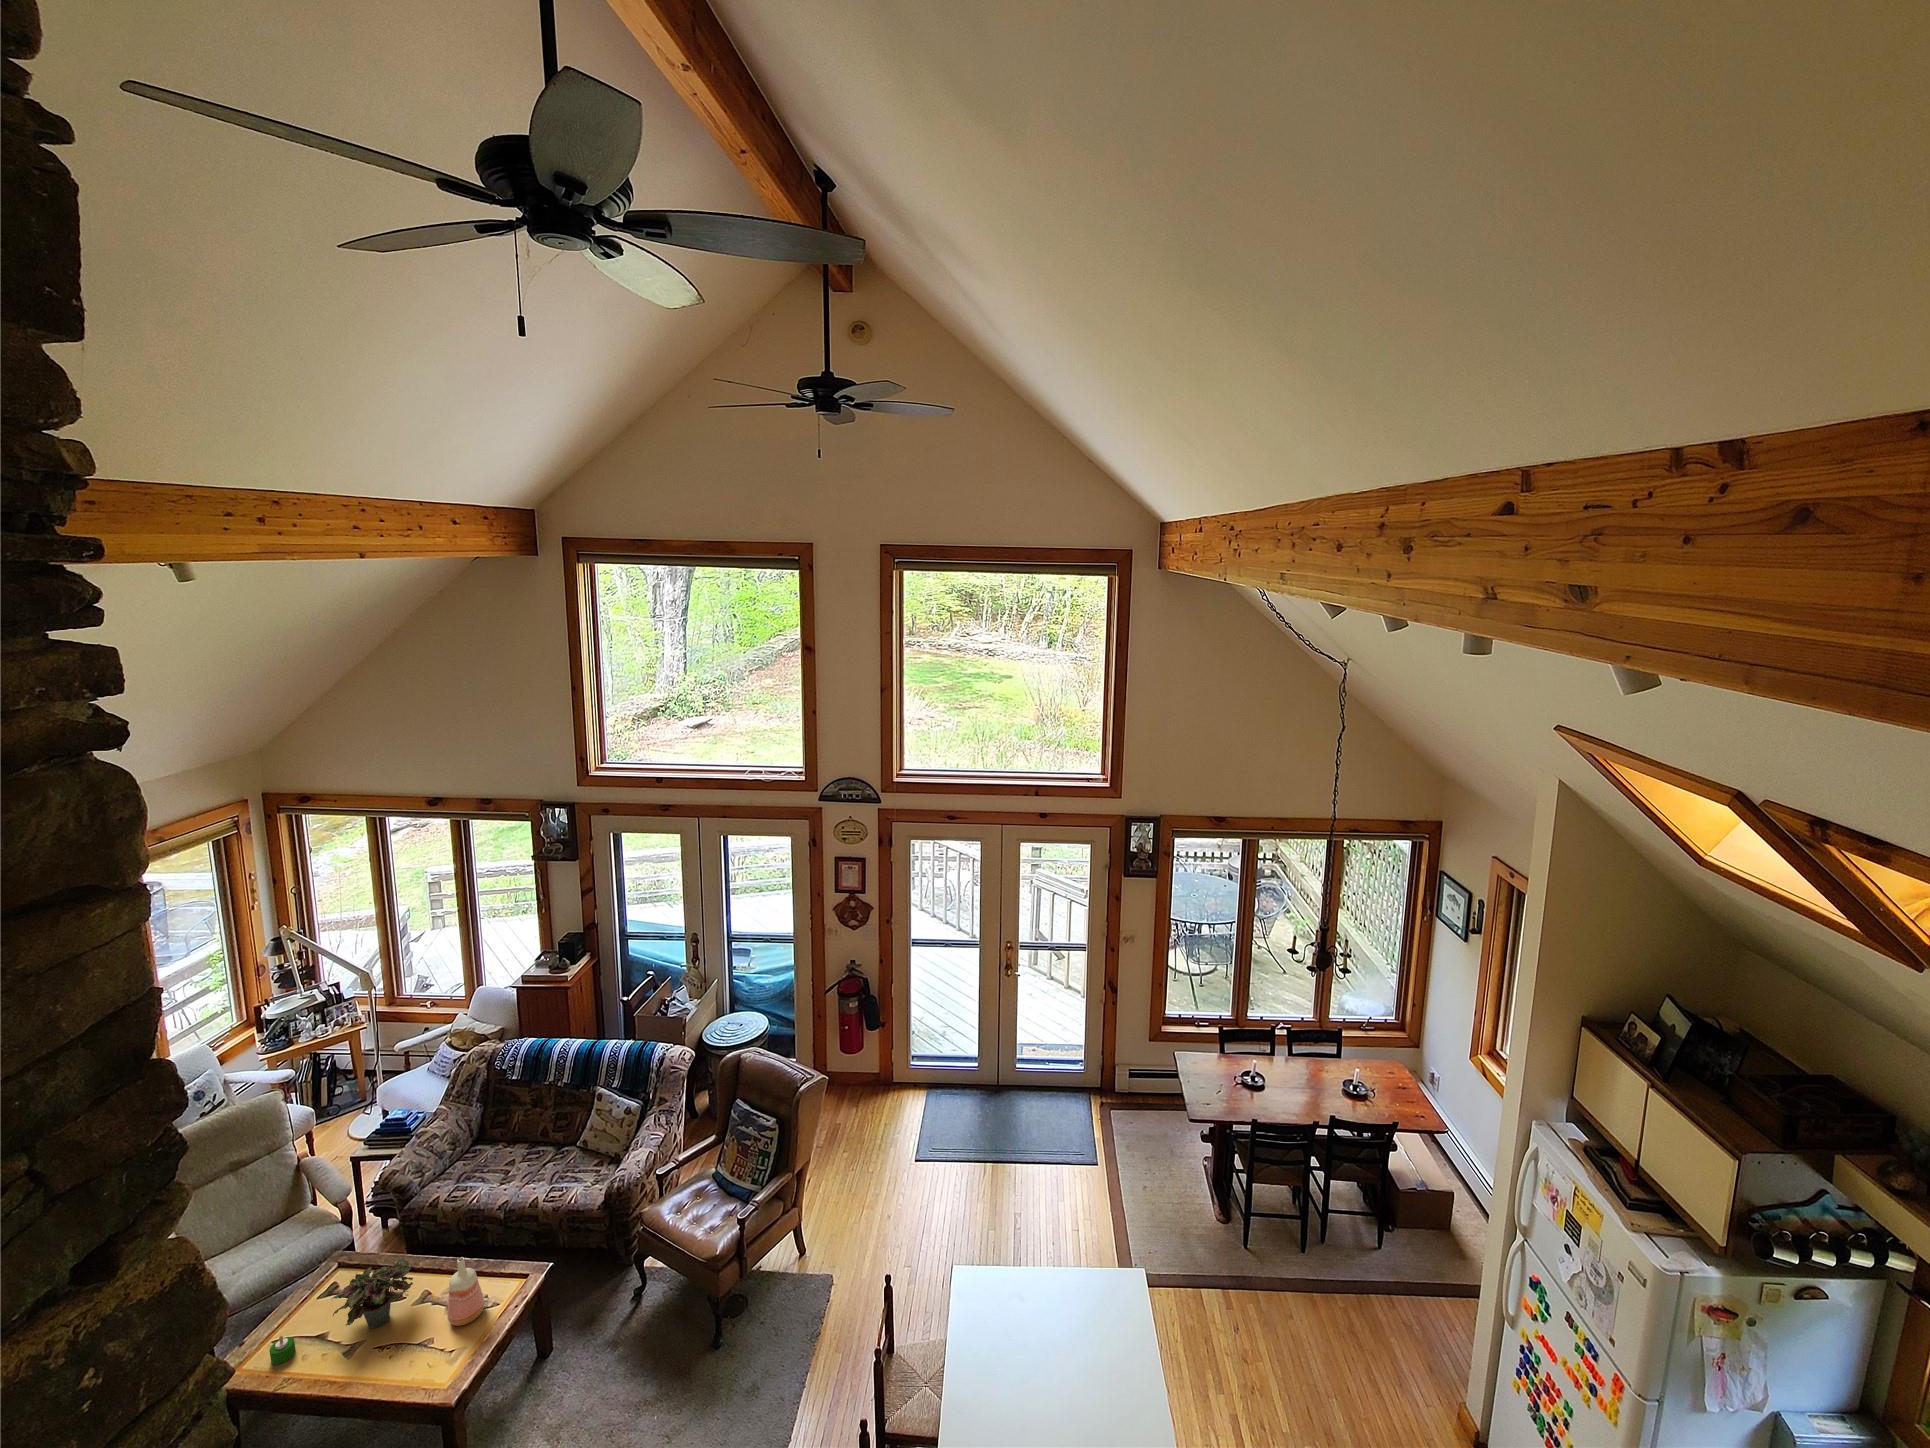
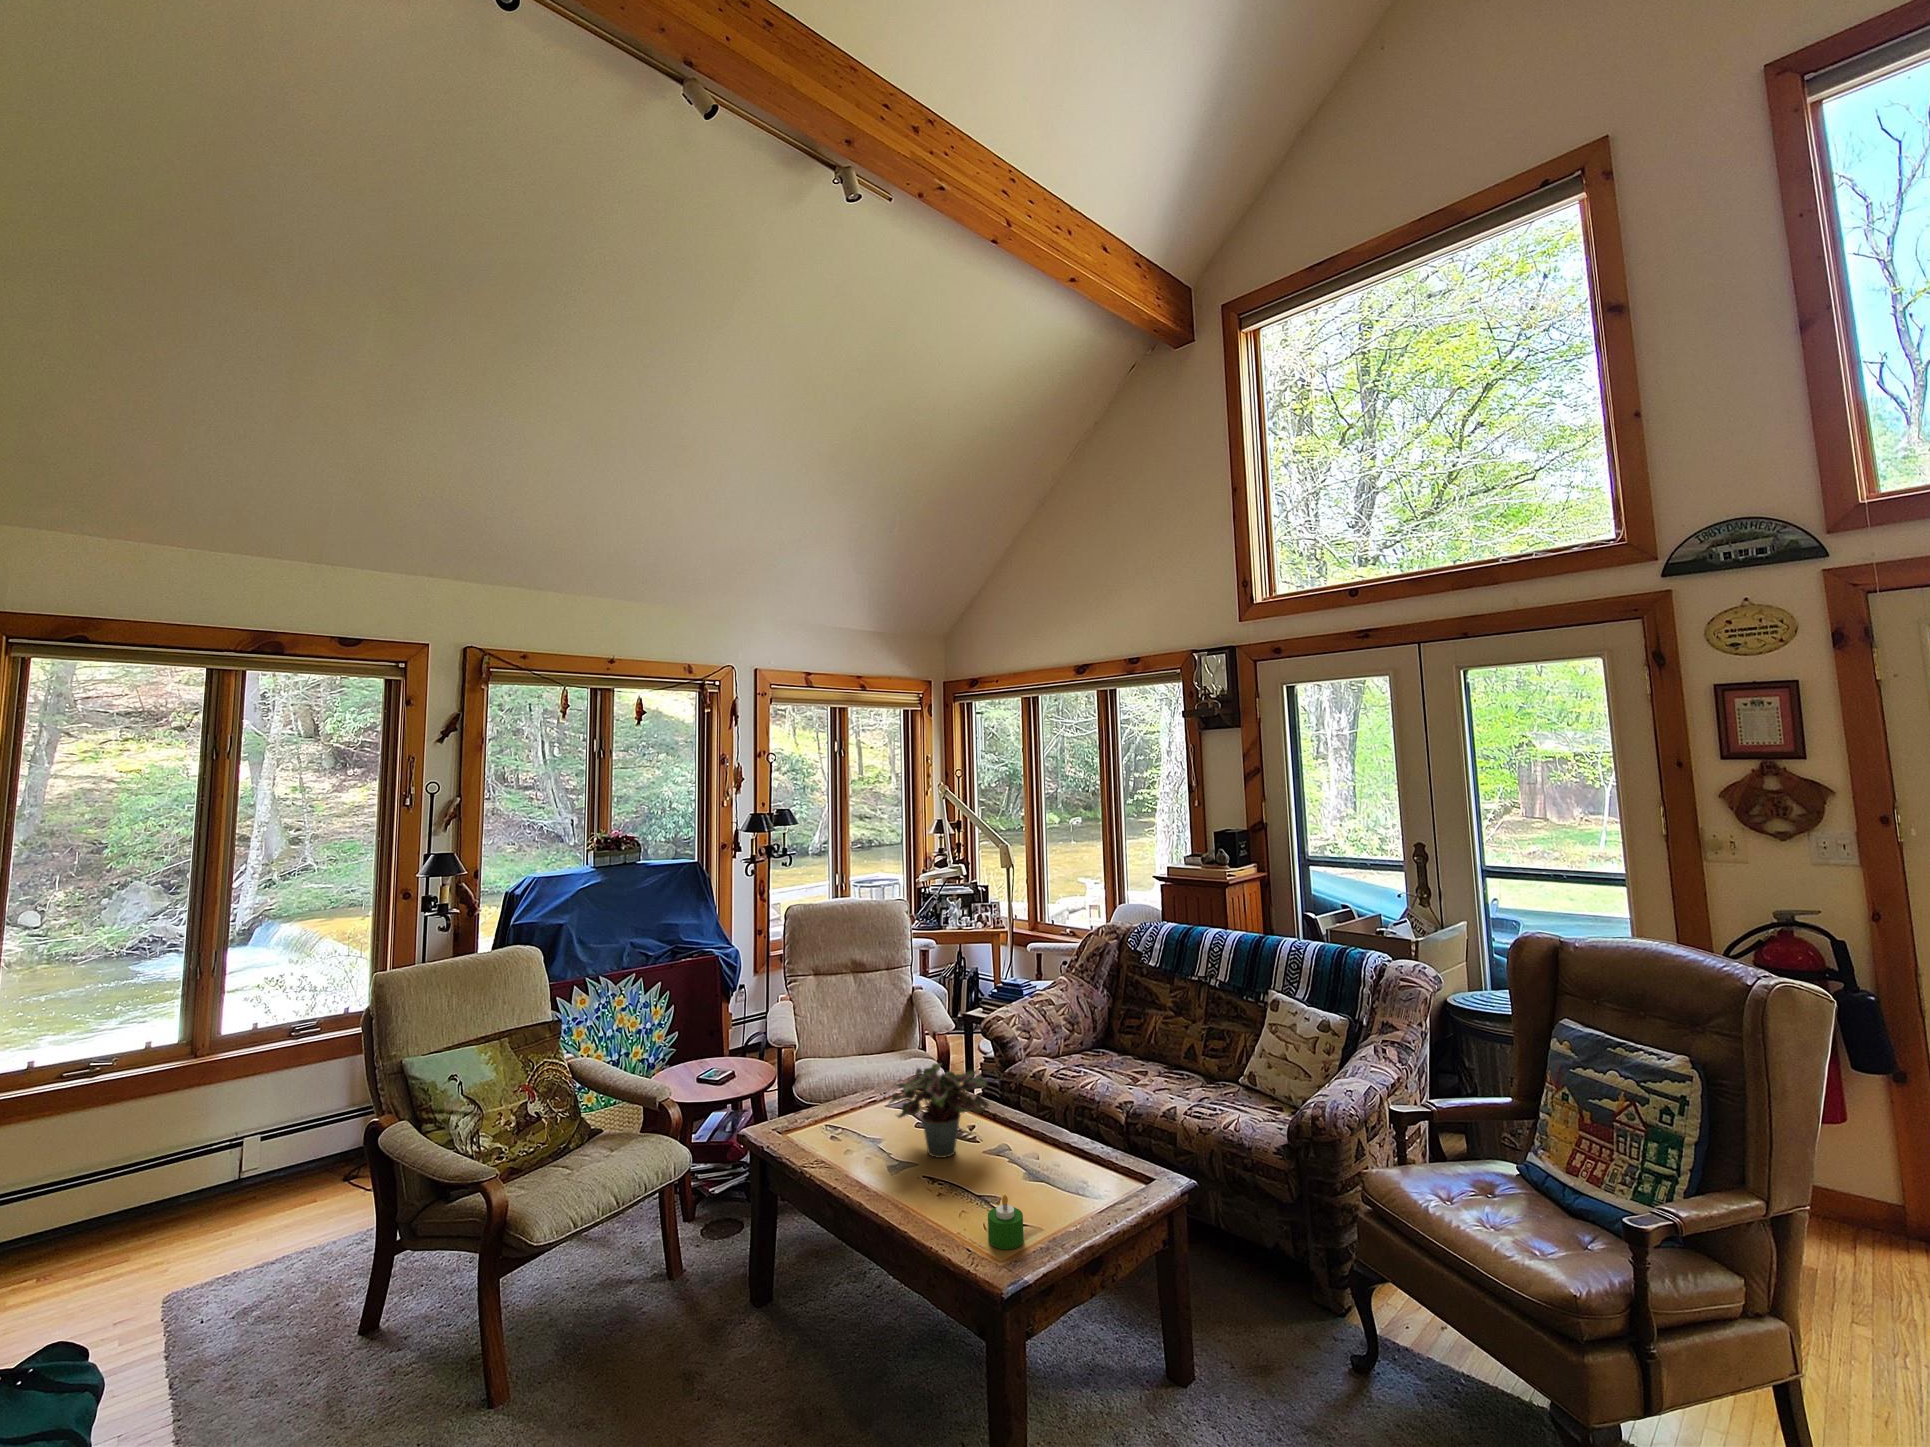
vase: present [447,1257,484,1326] -> none [1024,1074,1079,1201]
candle: present [270,1336,296,1365] -> present [988,1195,1024,1249]

